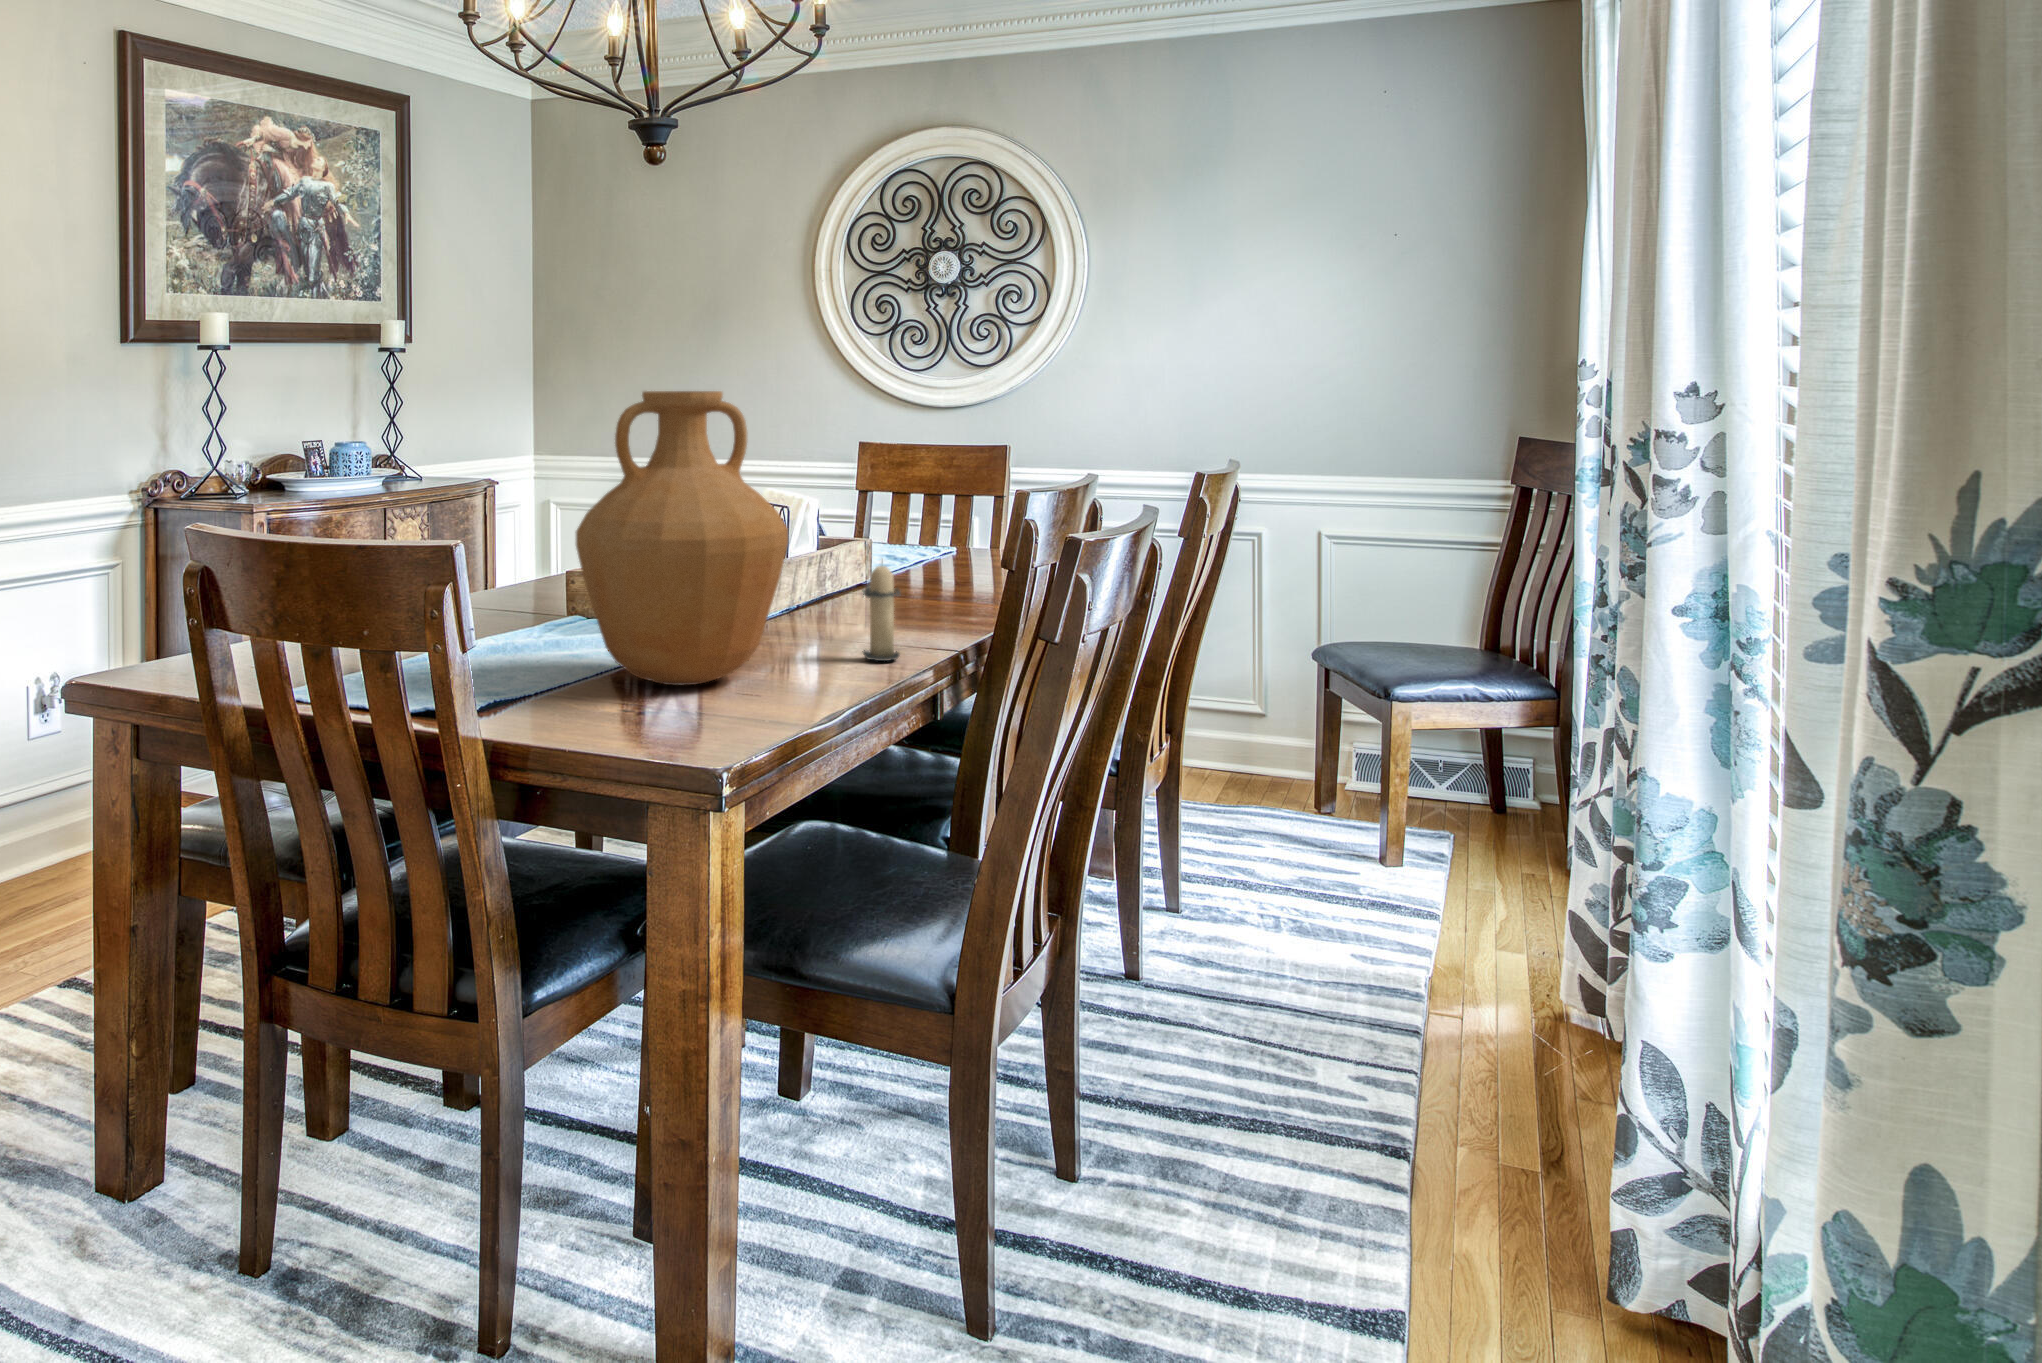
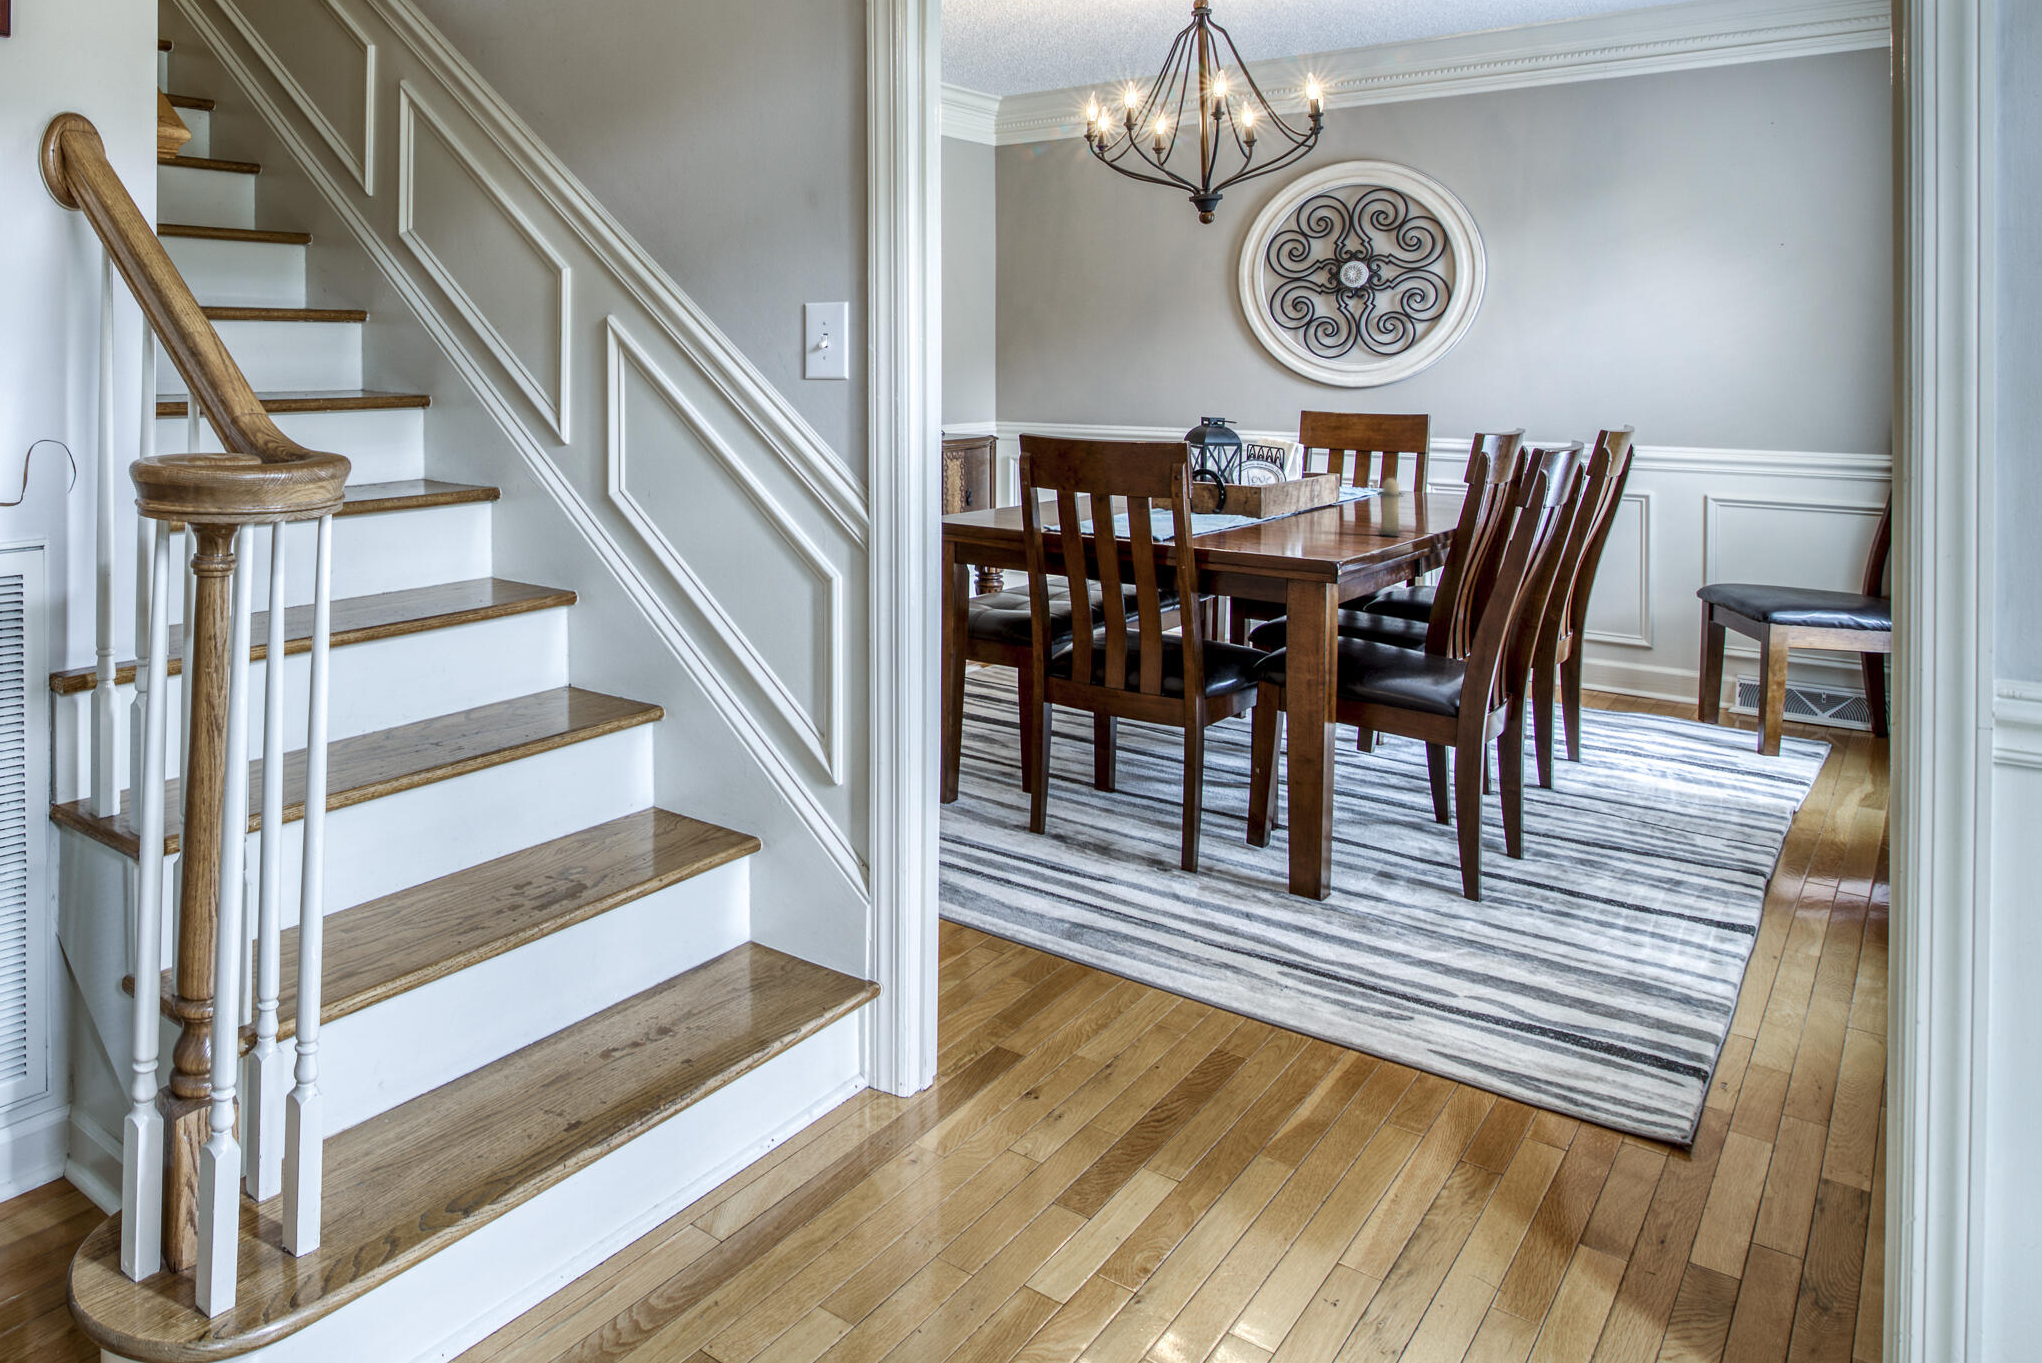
vase: present [576,391,788,685] -> none [1205,369,1341,538]

